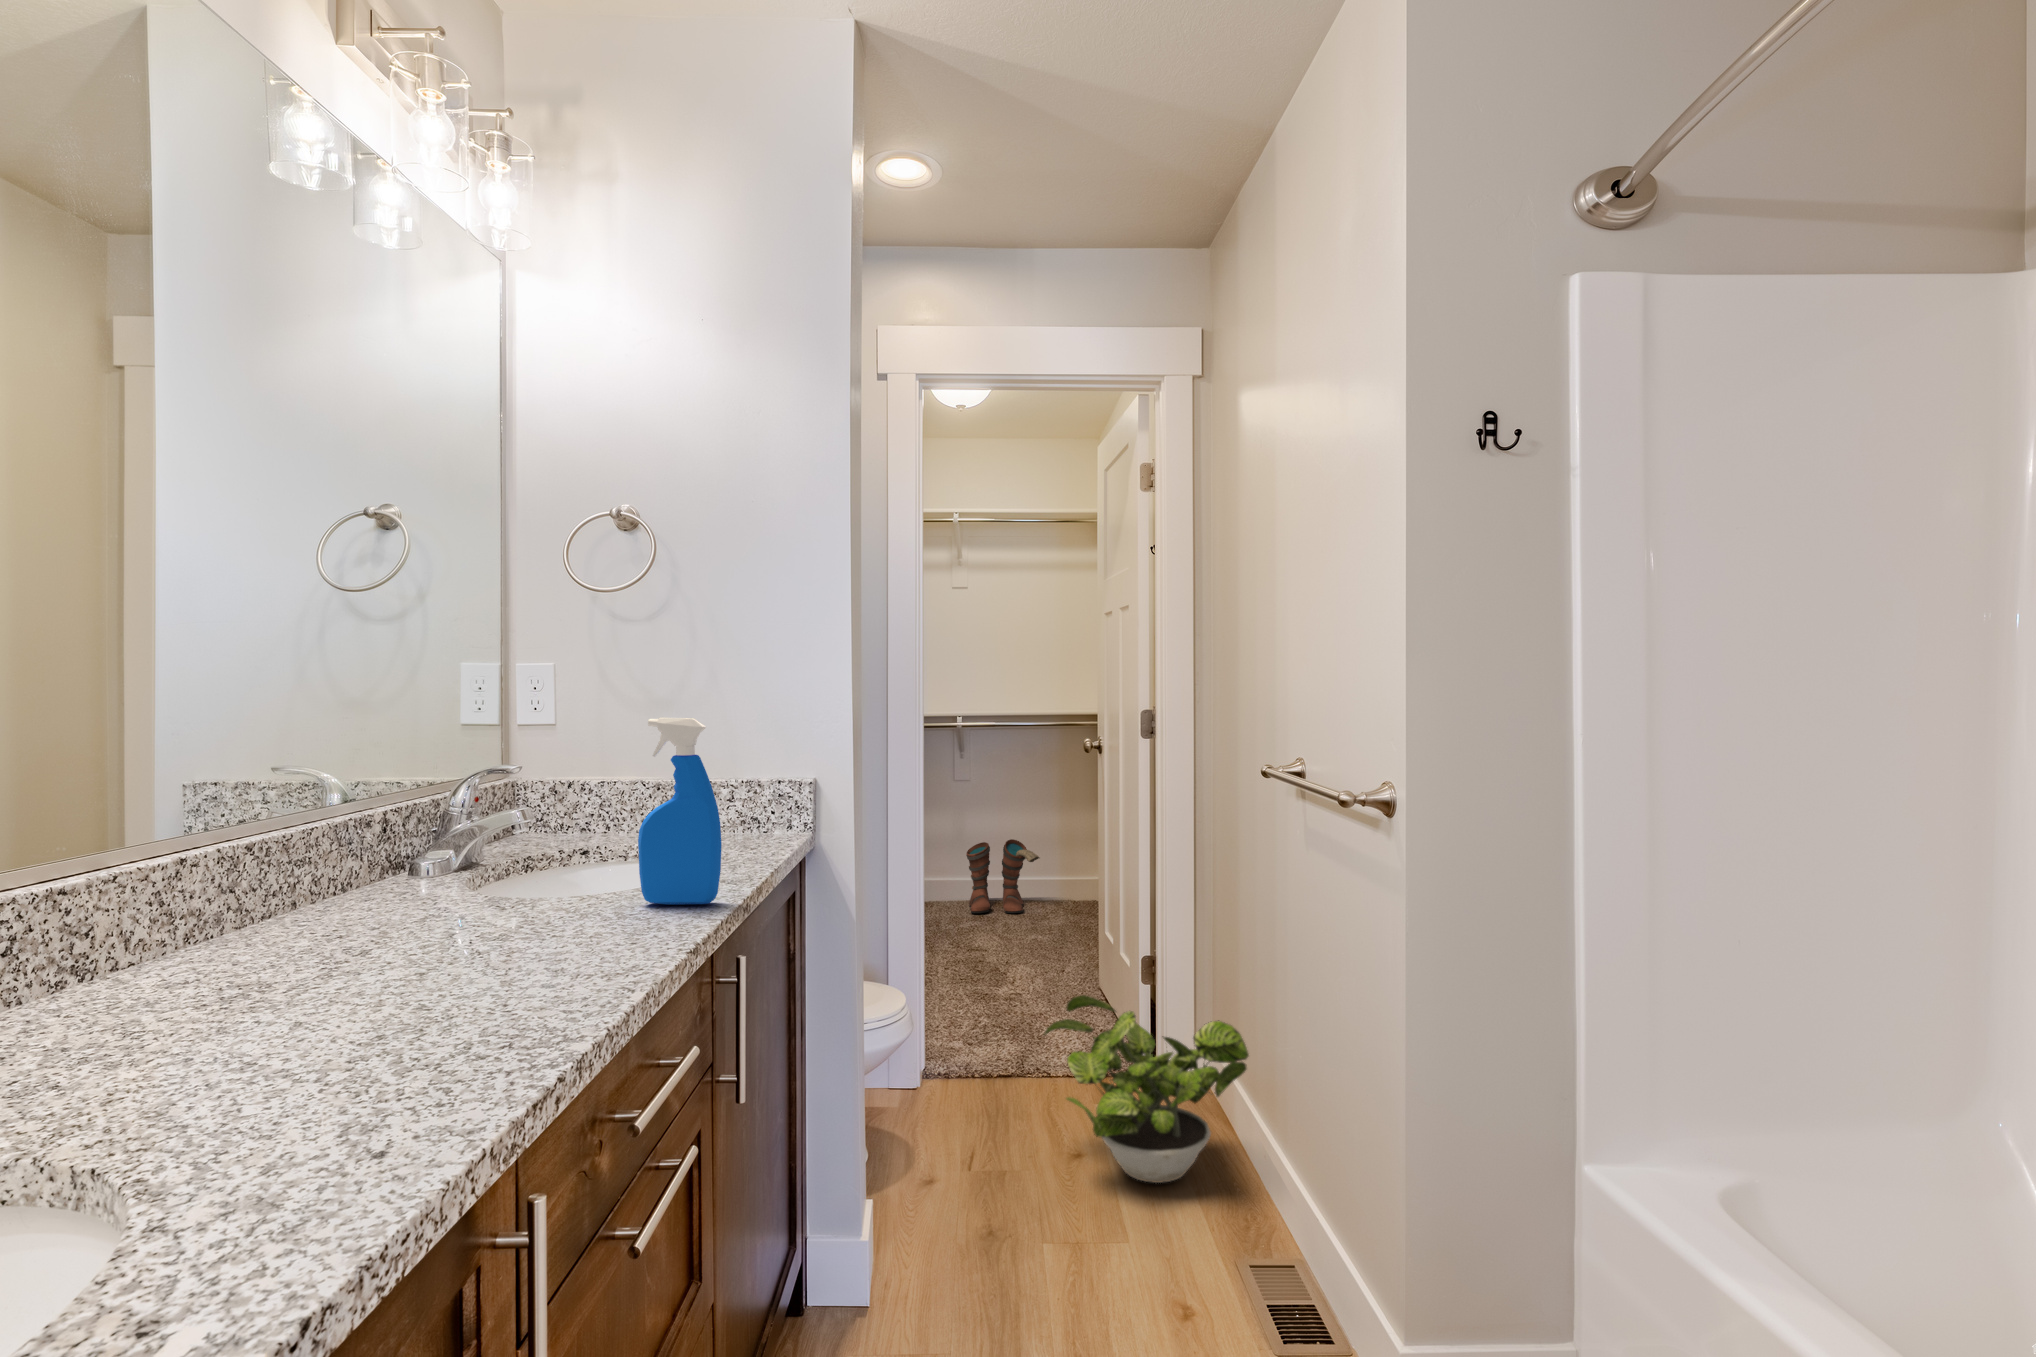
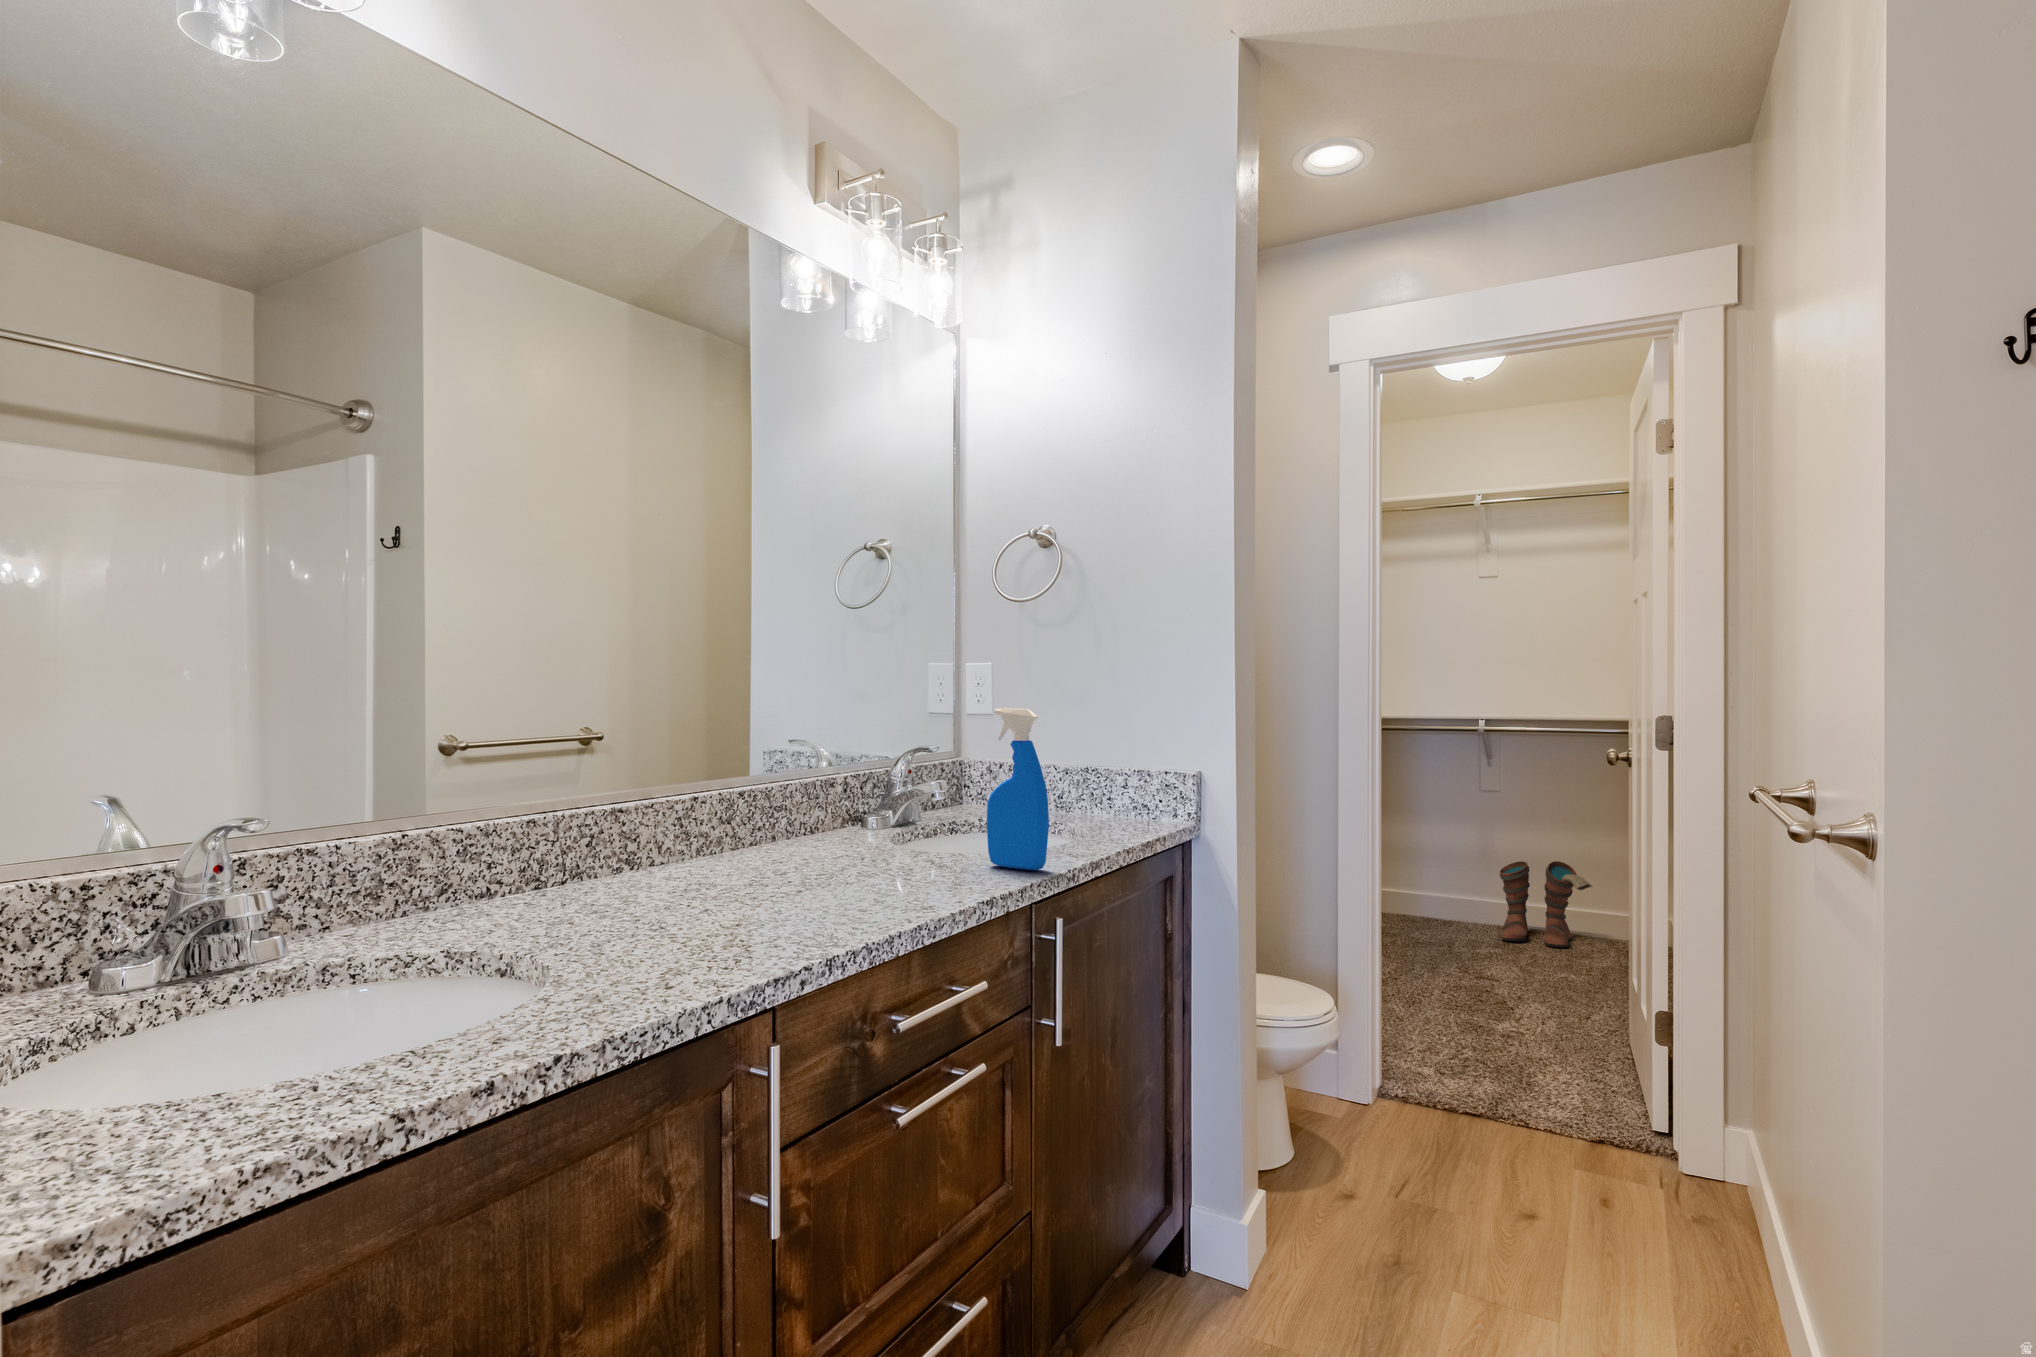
potted plant: present [1043,995,1249,1183] -> none [1483,1036,1751,1275]

